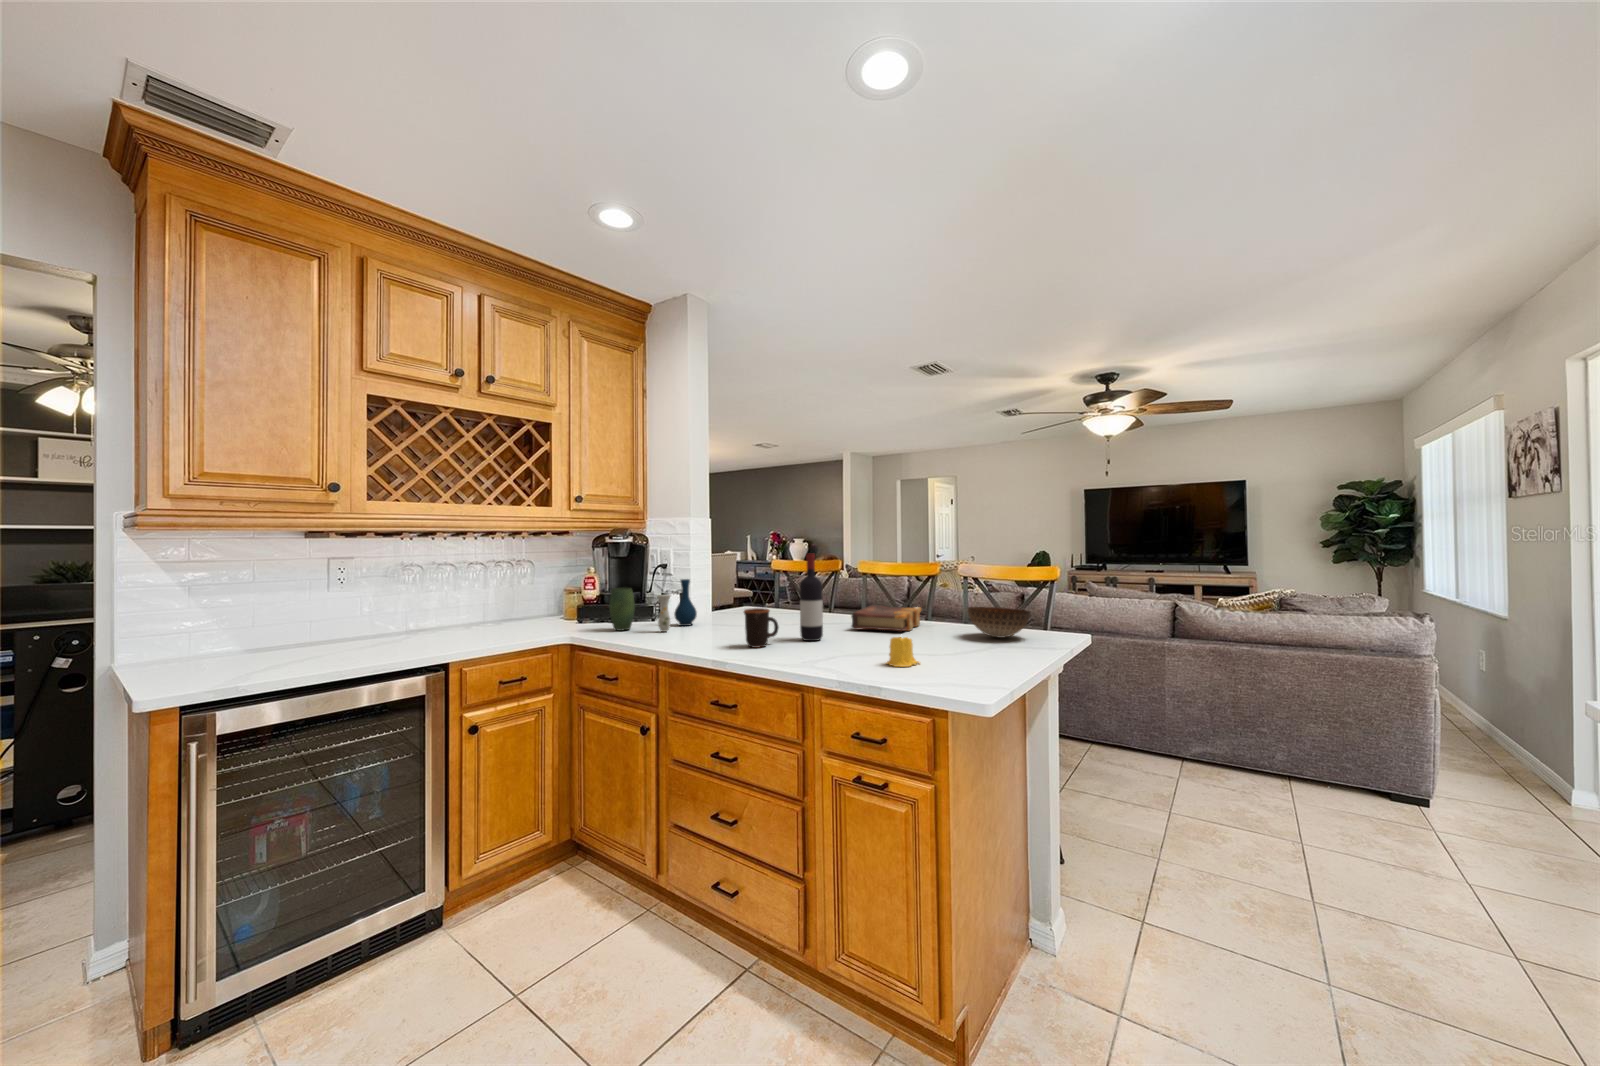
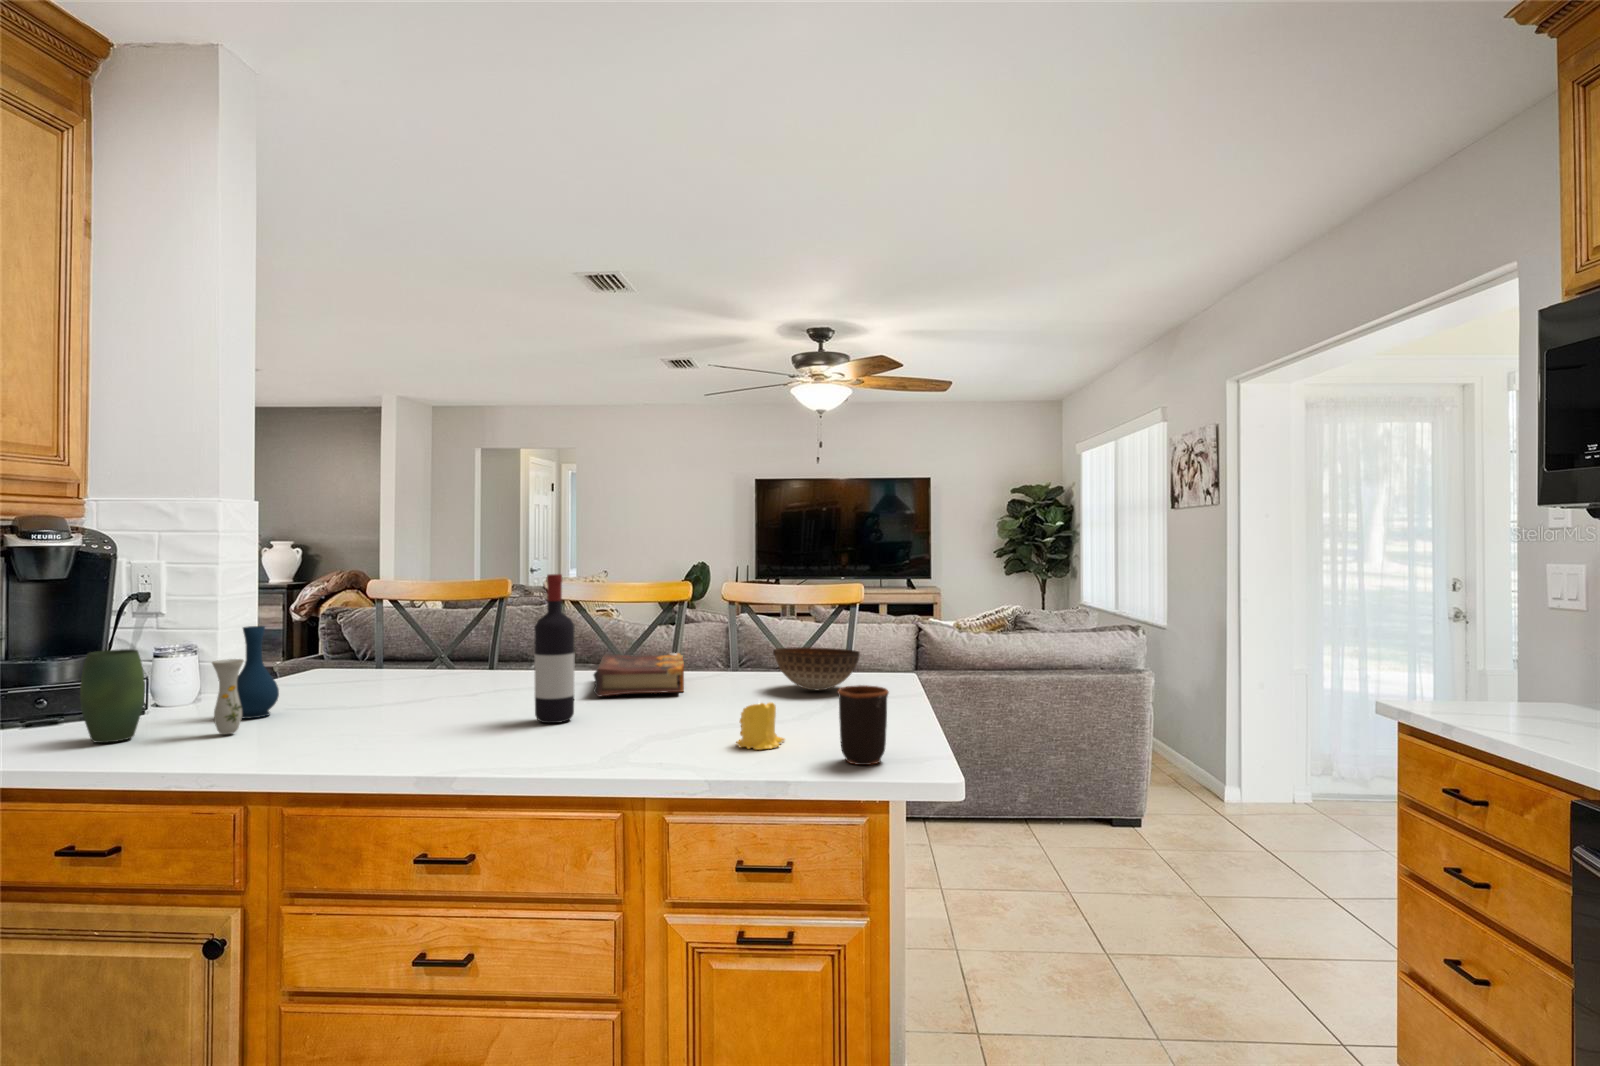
mug: present [744,608,779,648] -> present [838,685,889,765]

